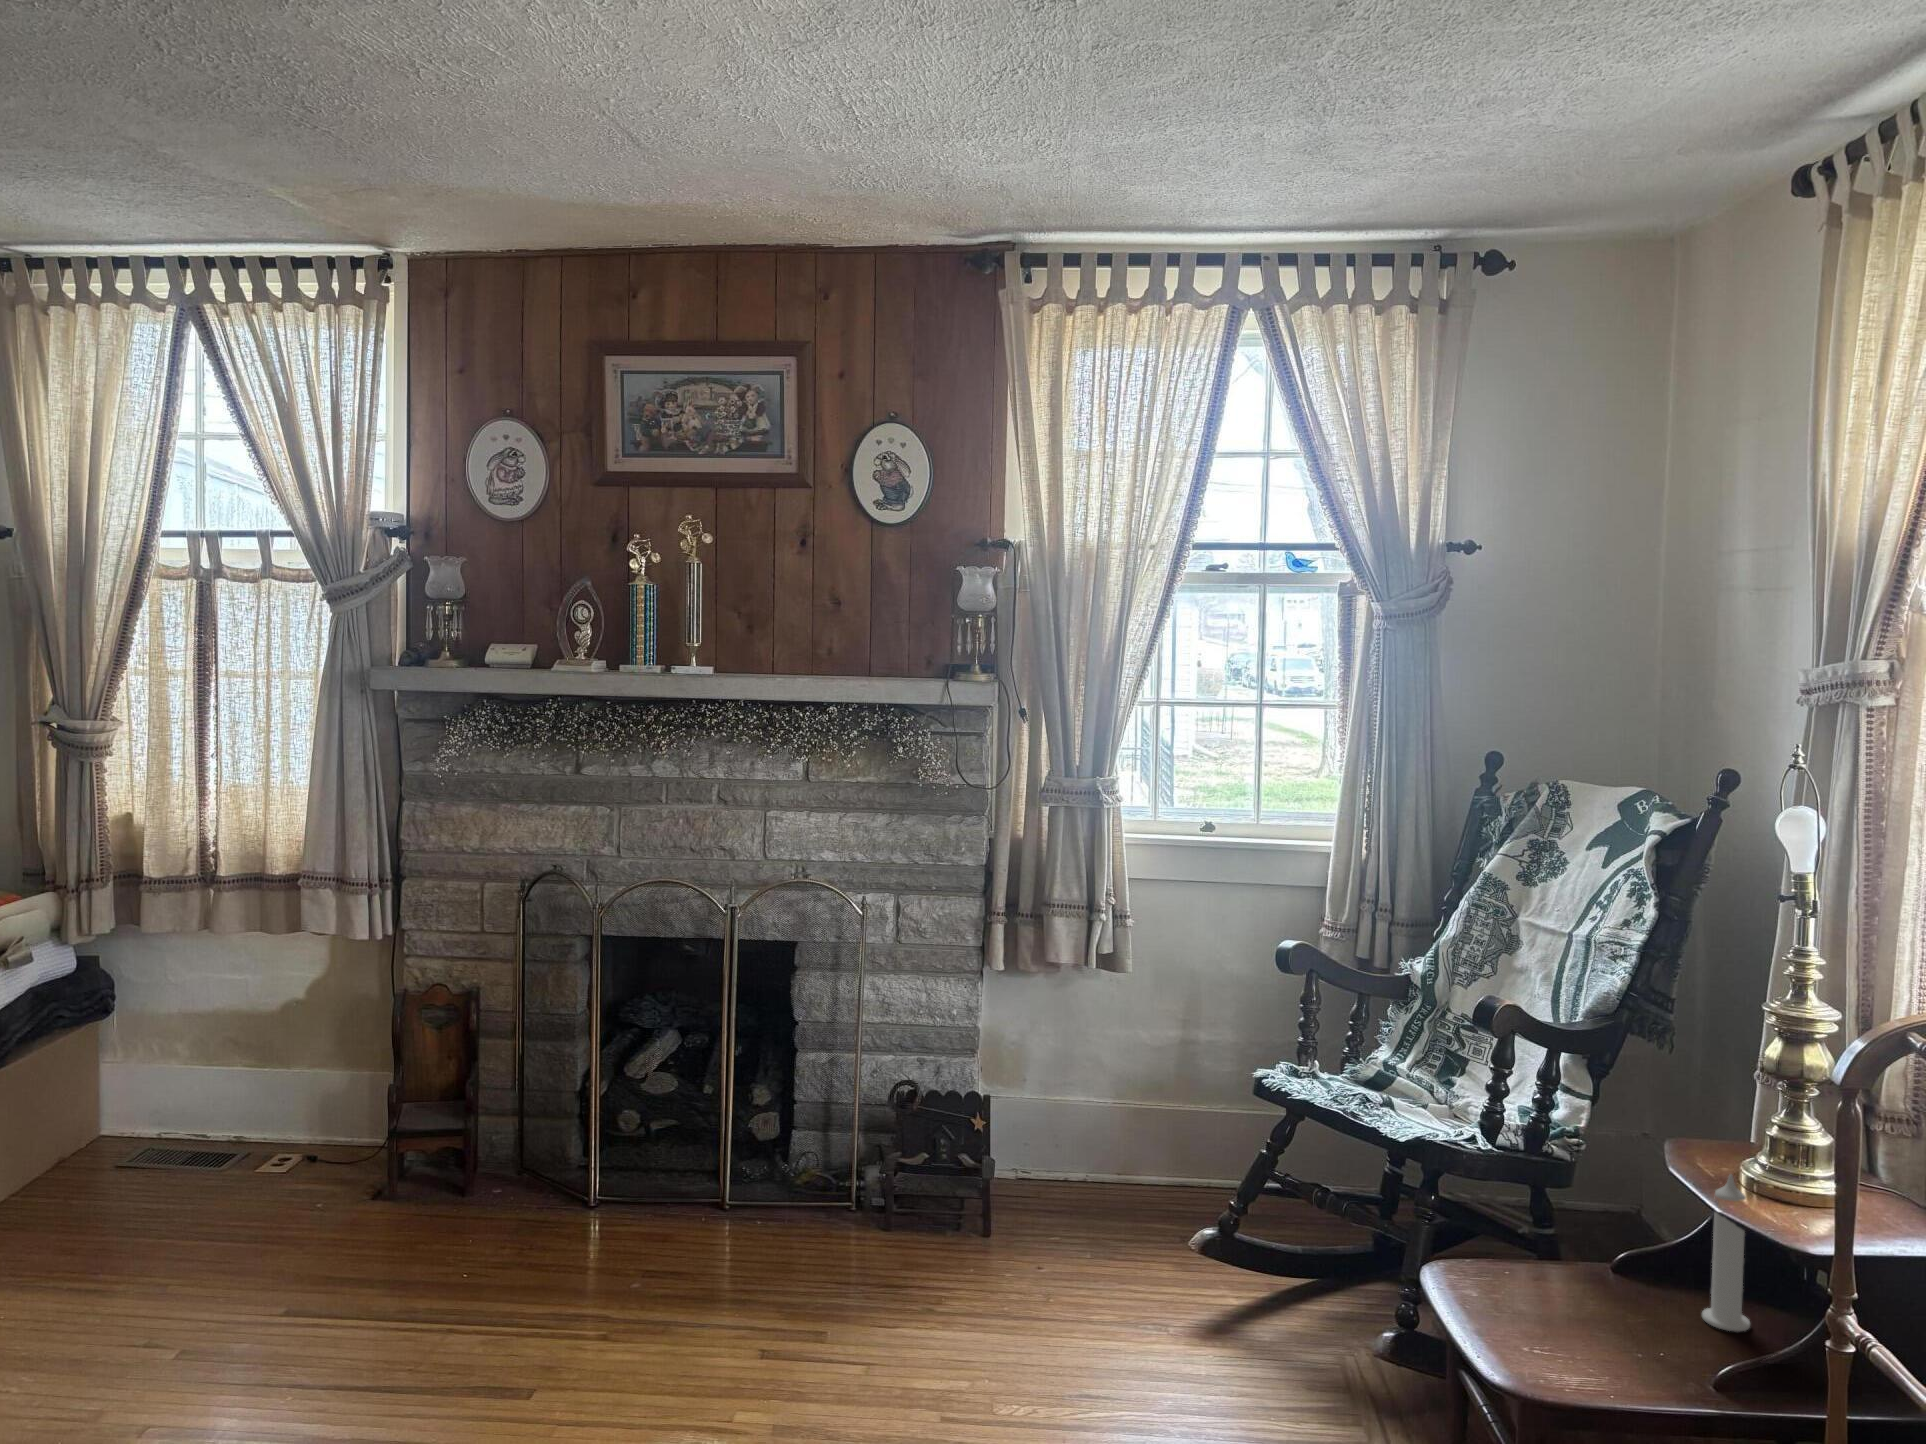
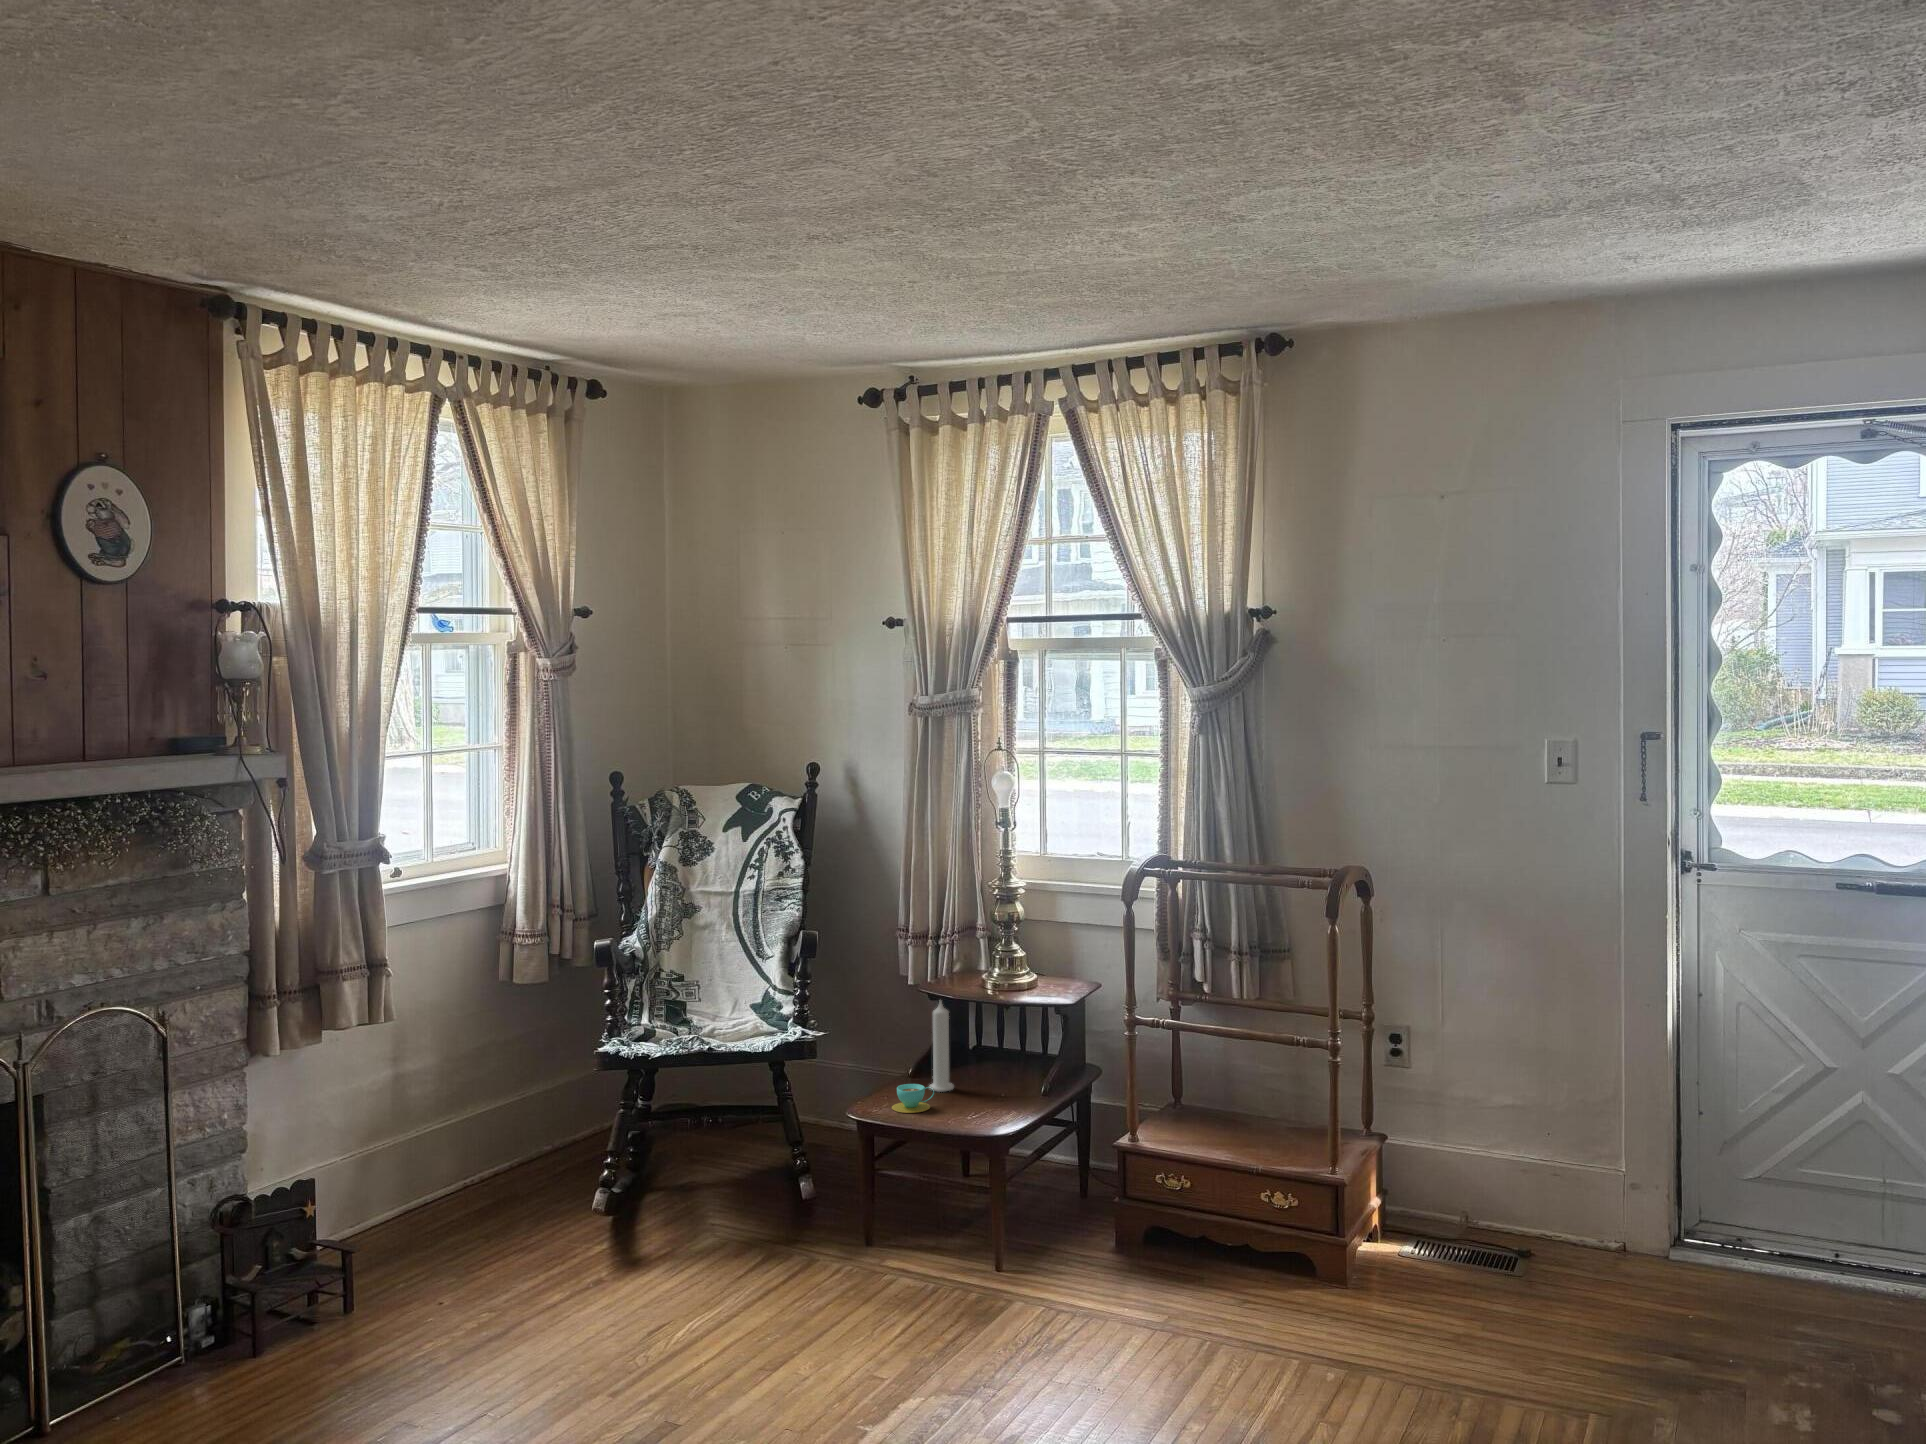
teacup: none [1582,1286,1664,1343] -> present [892,1084,934,1113]

